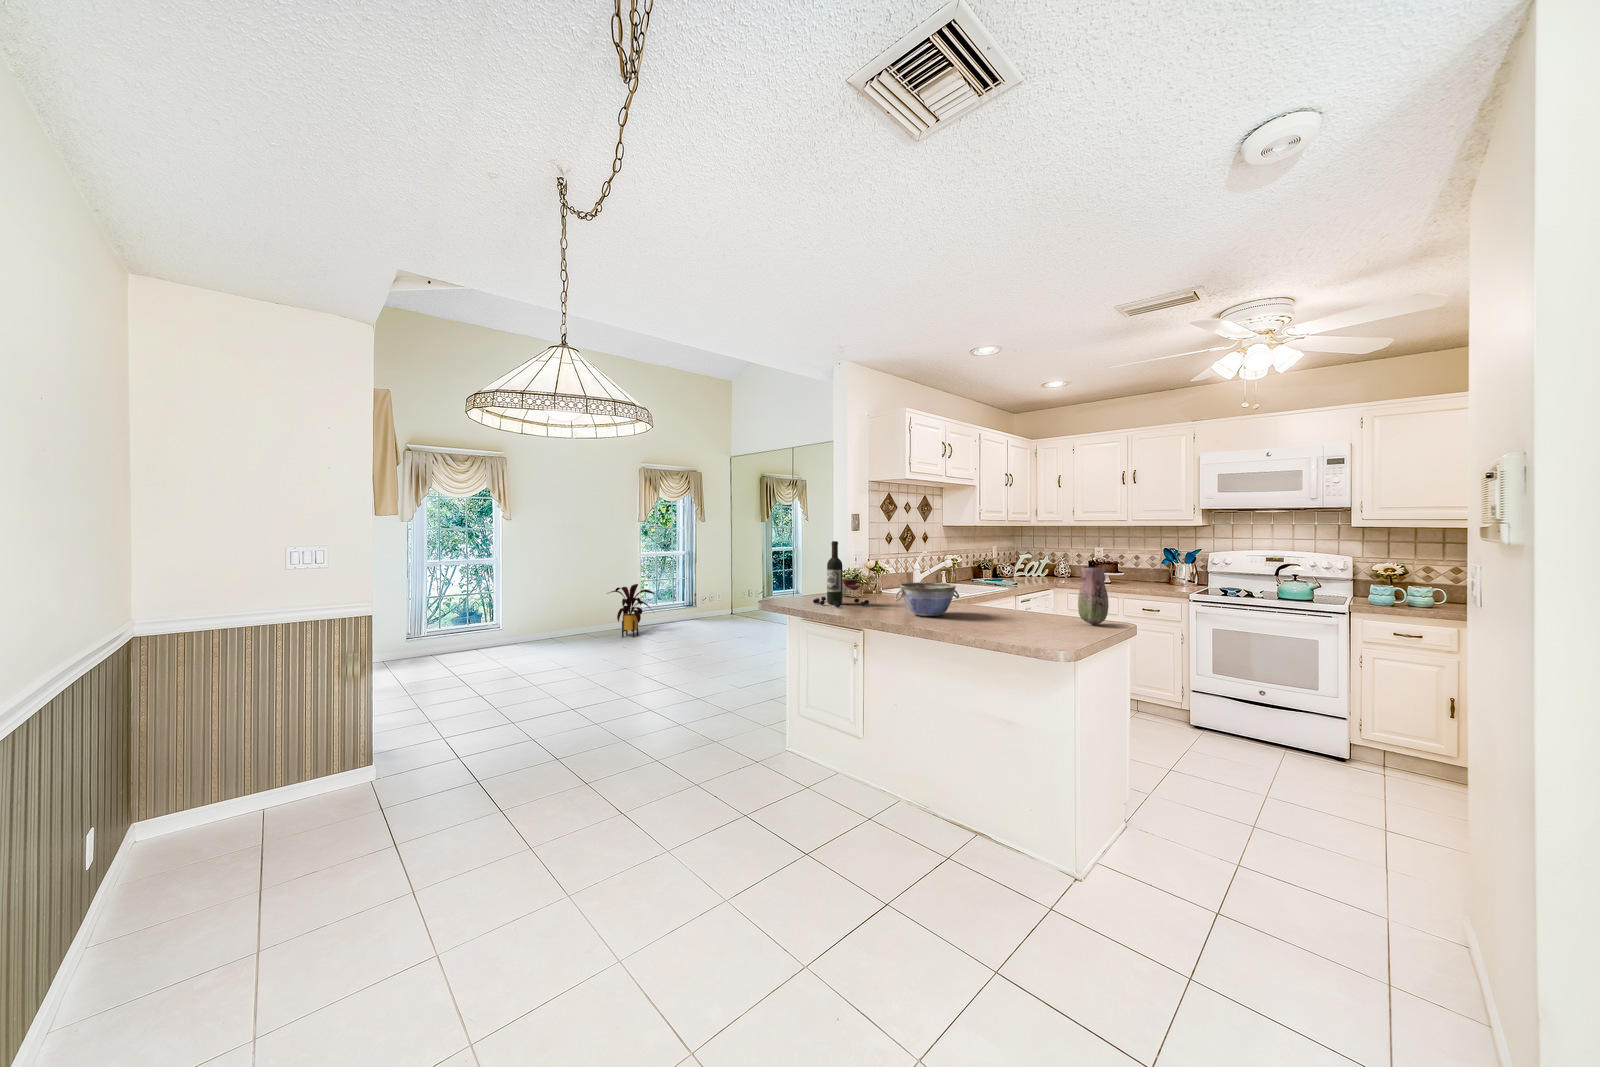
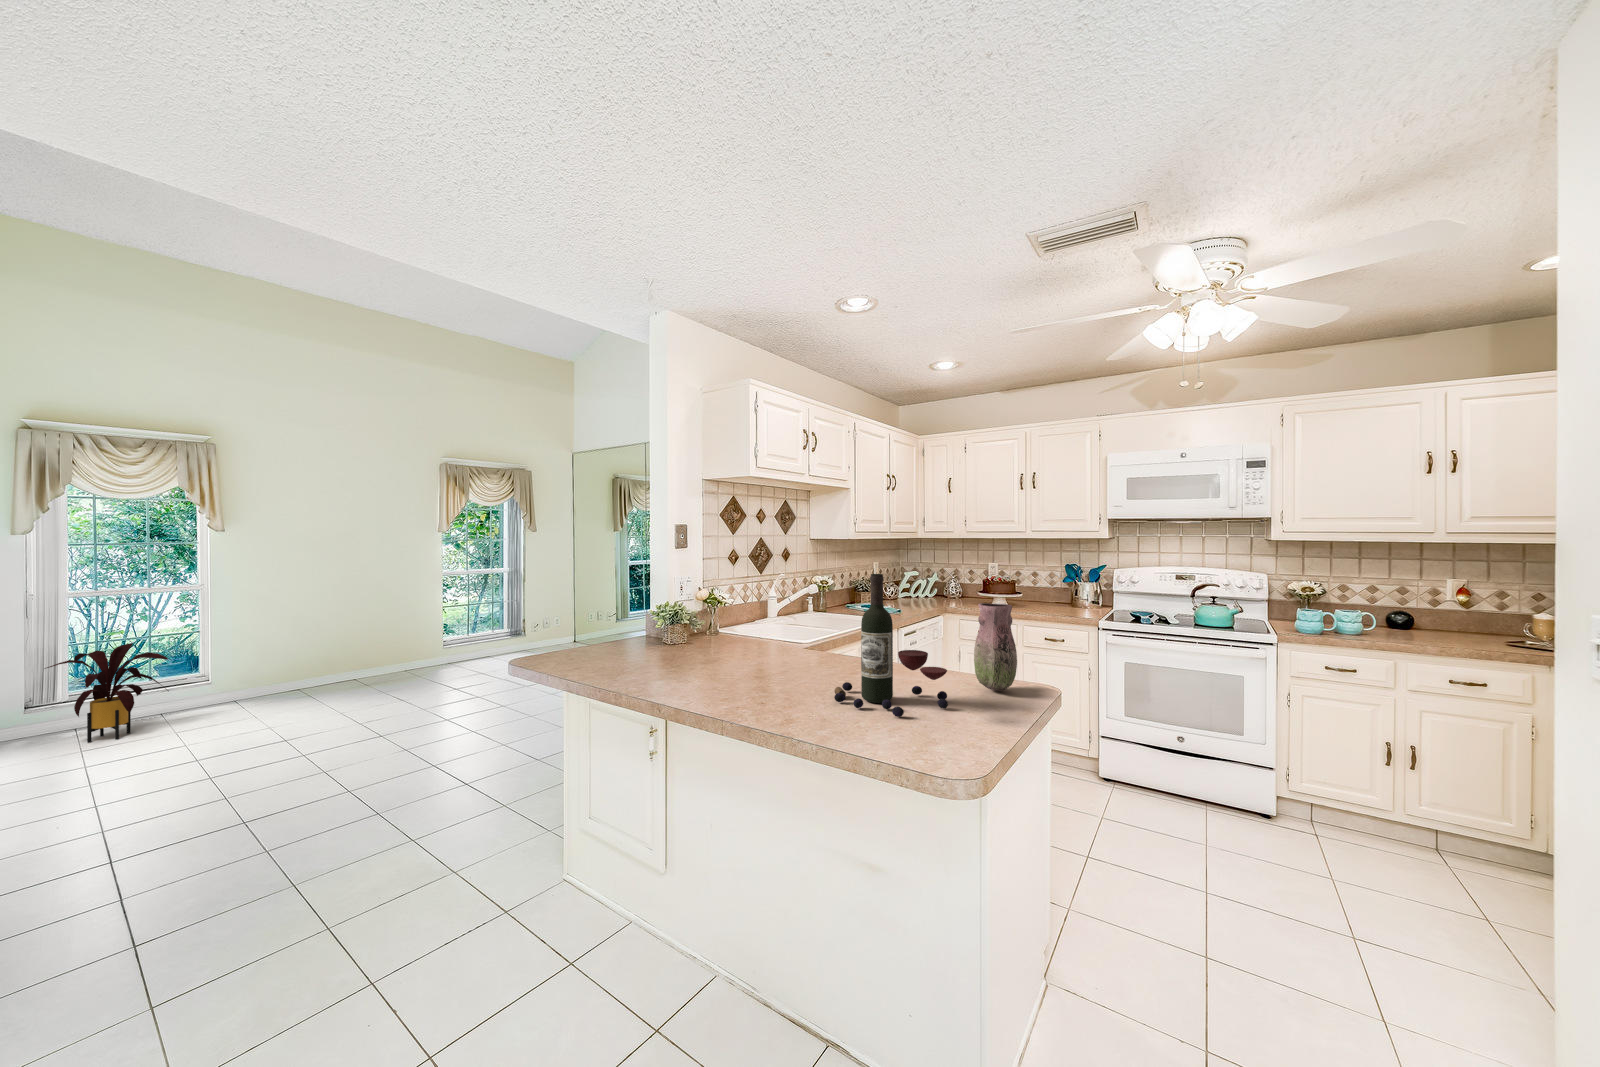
wine bottle: present [813,541,869,607] -> present [834,574,948,717]
bowl: present [895,582,959,616] -> none [707,627,807,683]
house plant: present [607,584,654,637] -> present [45,643,168,742]

